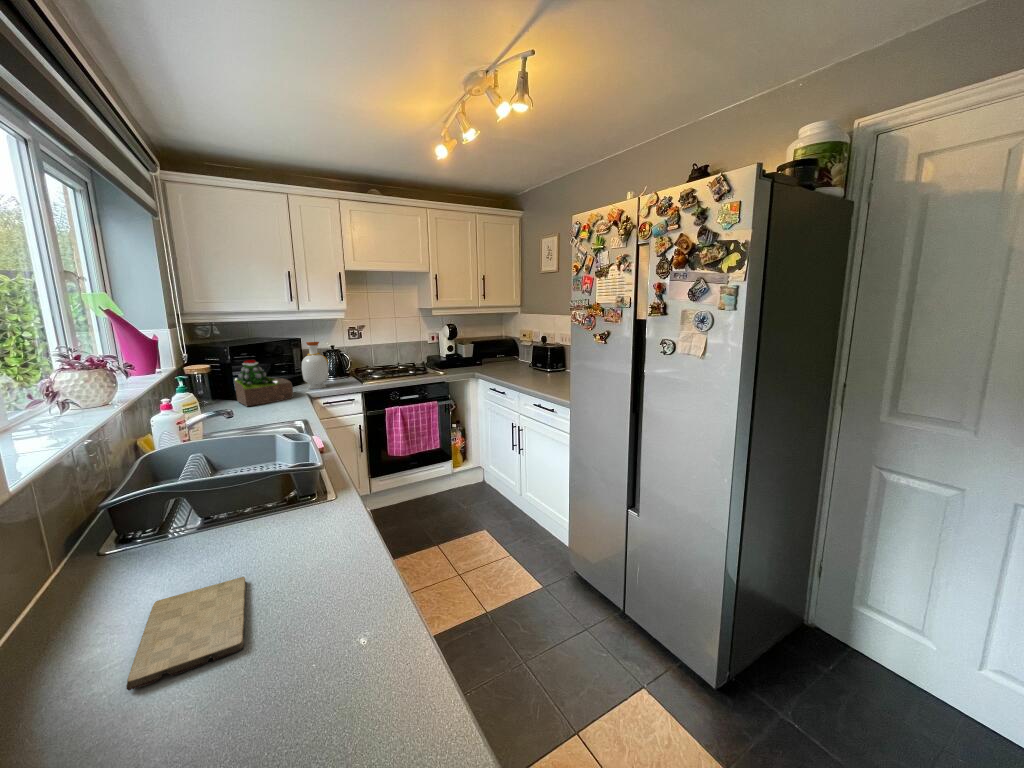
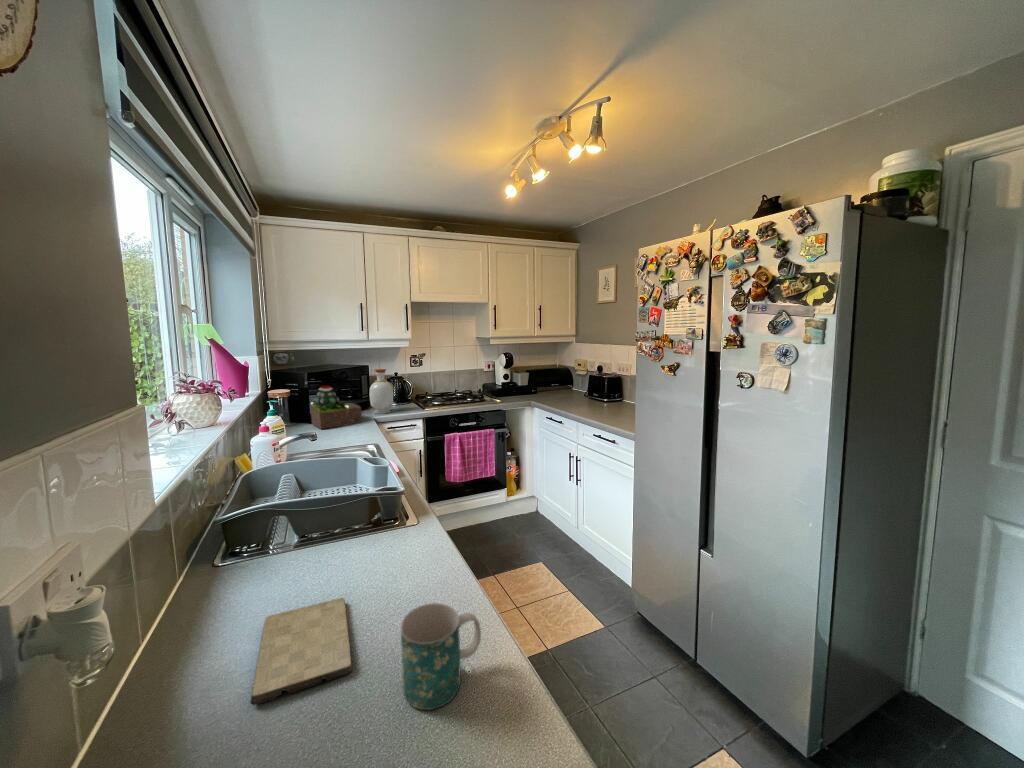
mug: none [288,575,378,679] -> present [401,603,481,710]

